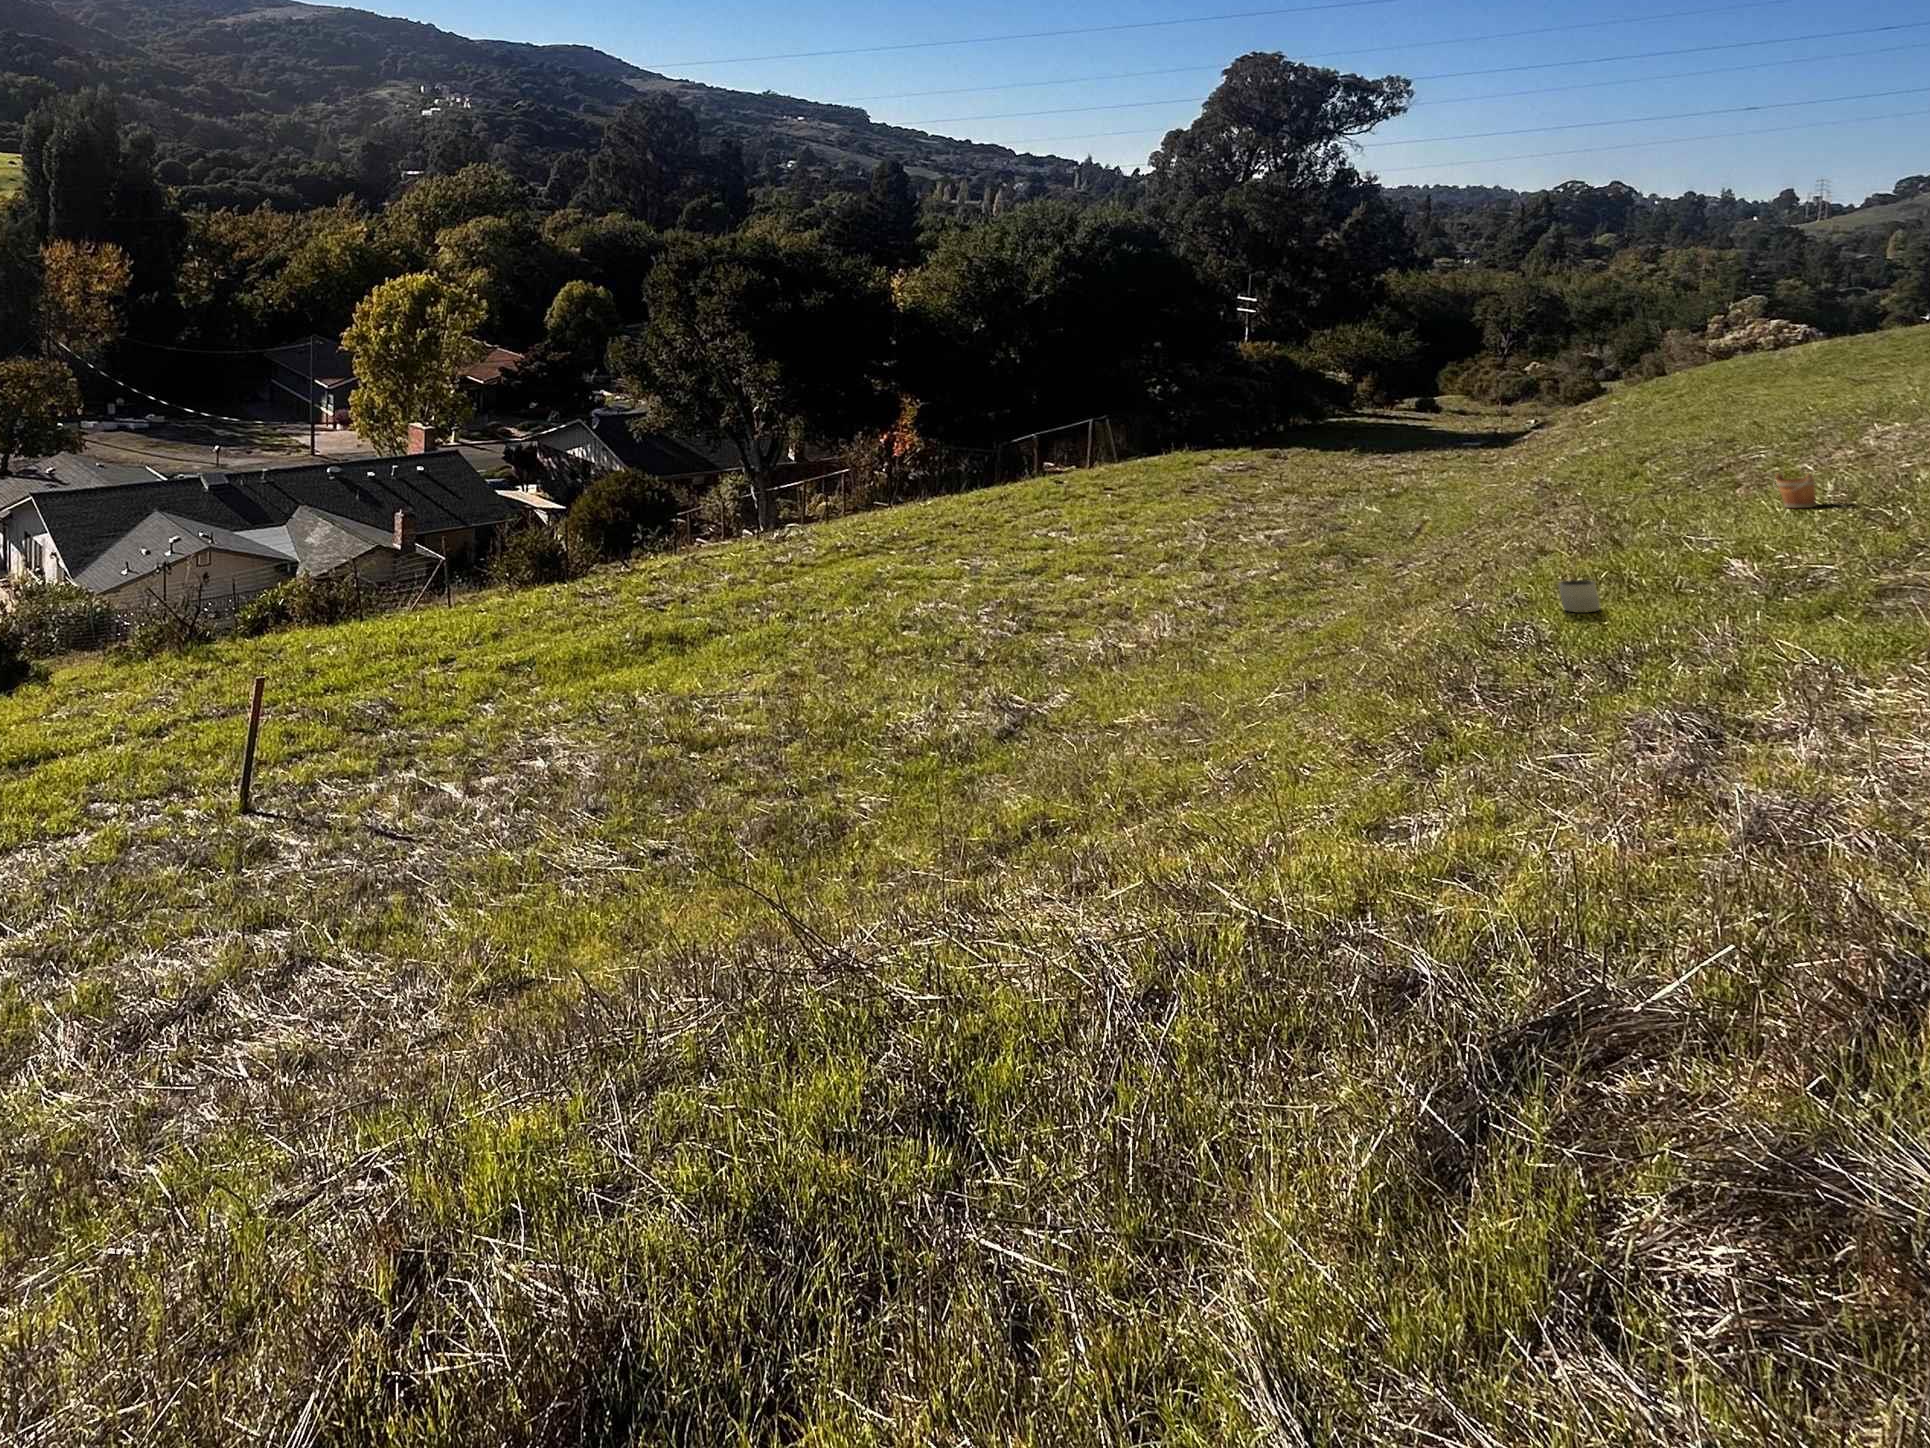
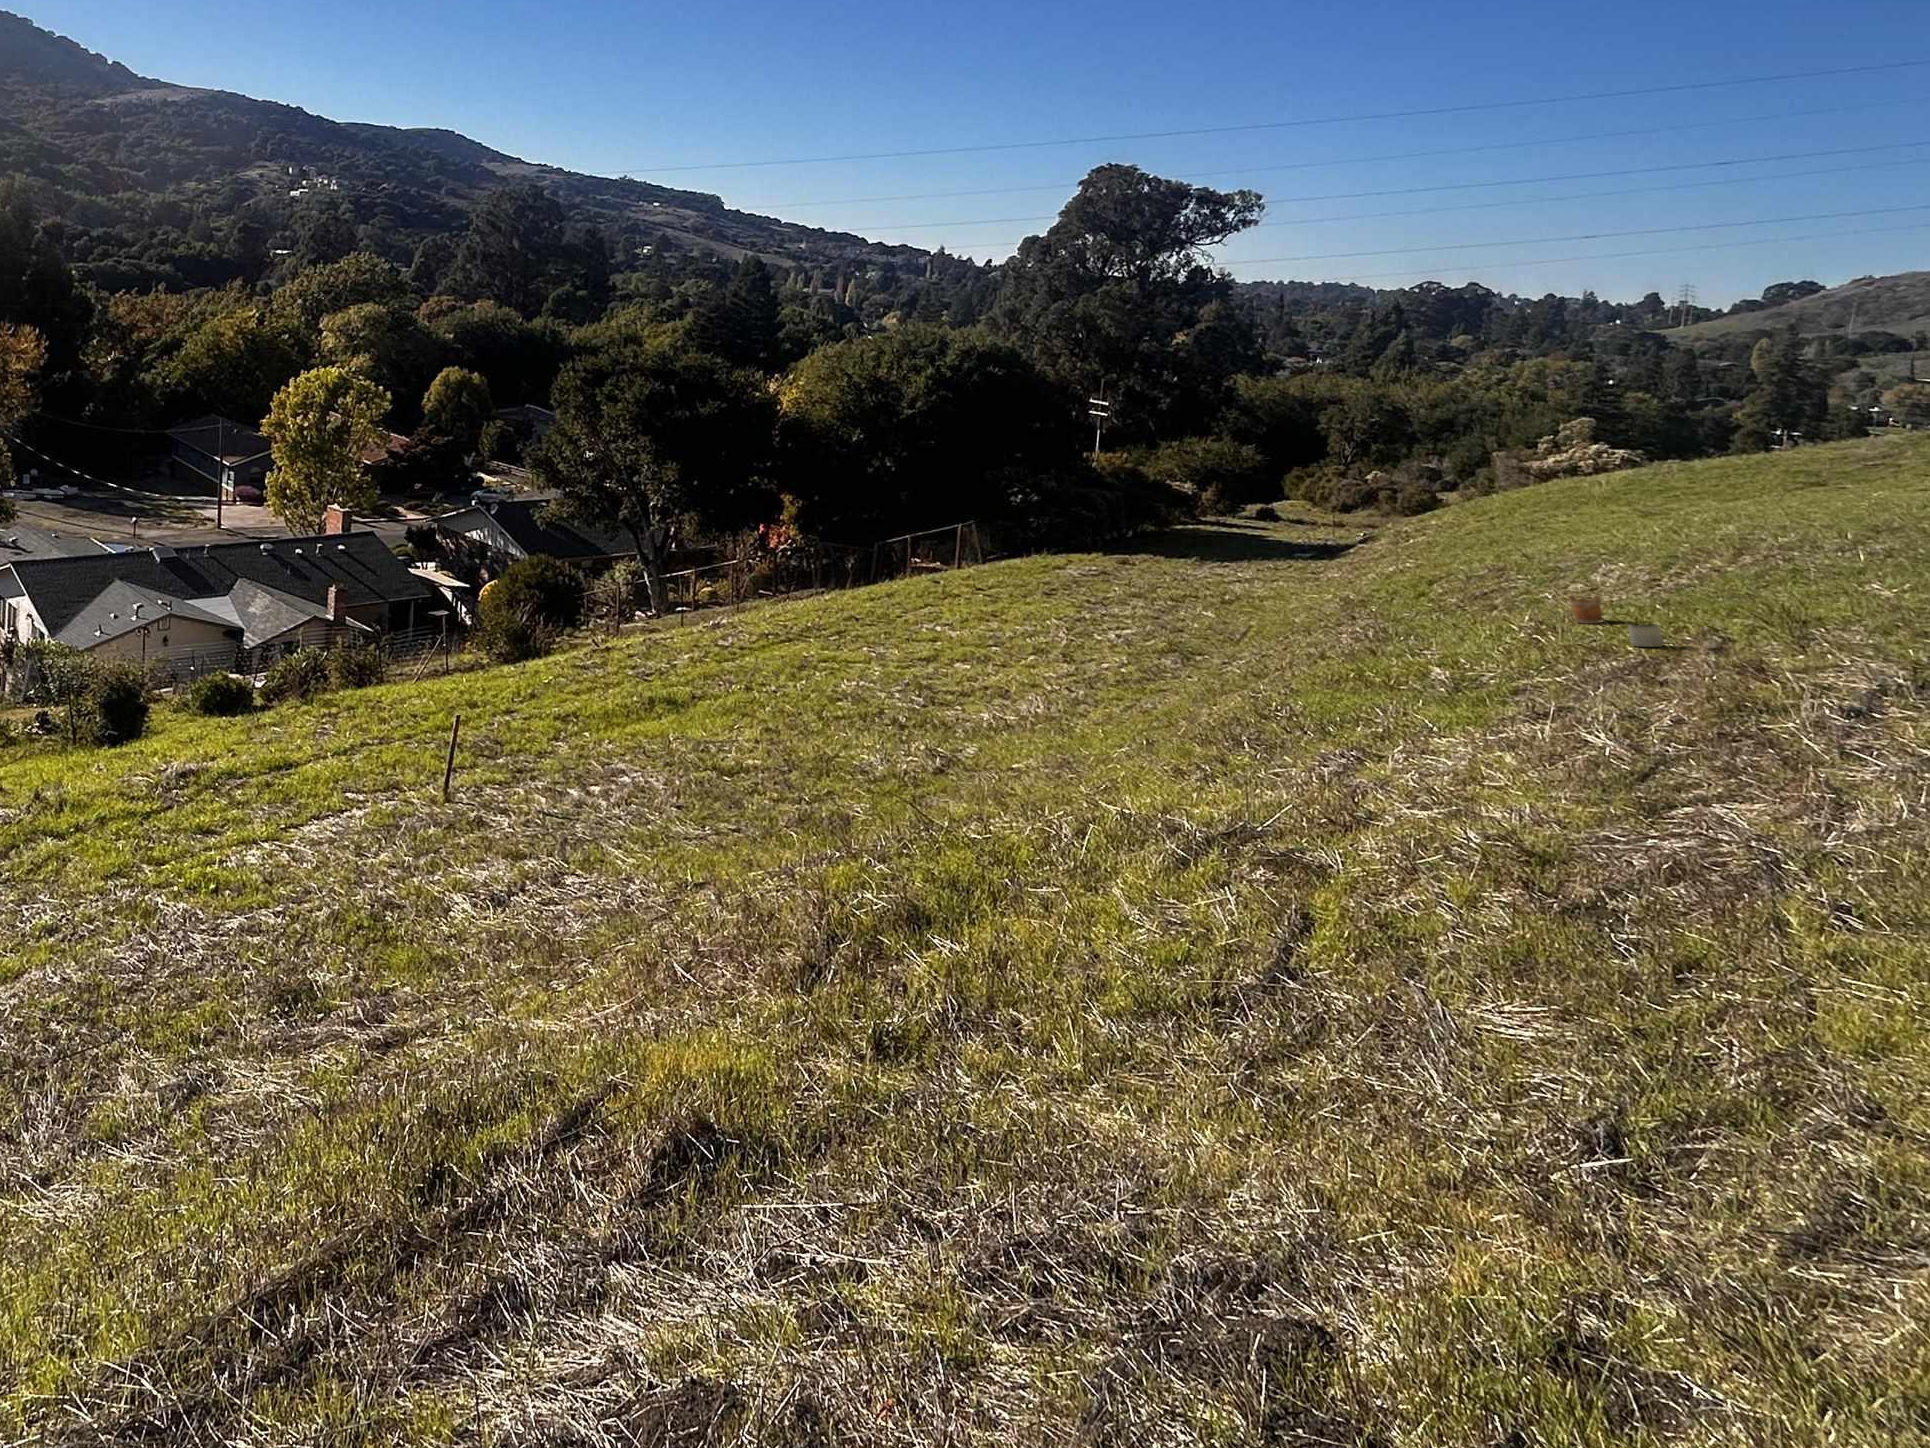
planter: present [1559,580,1601,613] -> present [1628,624,1664,647]

